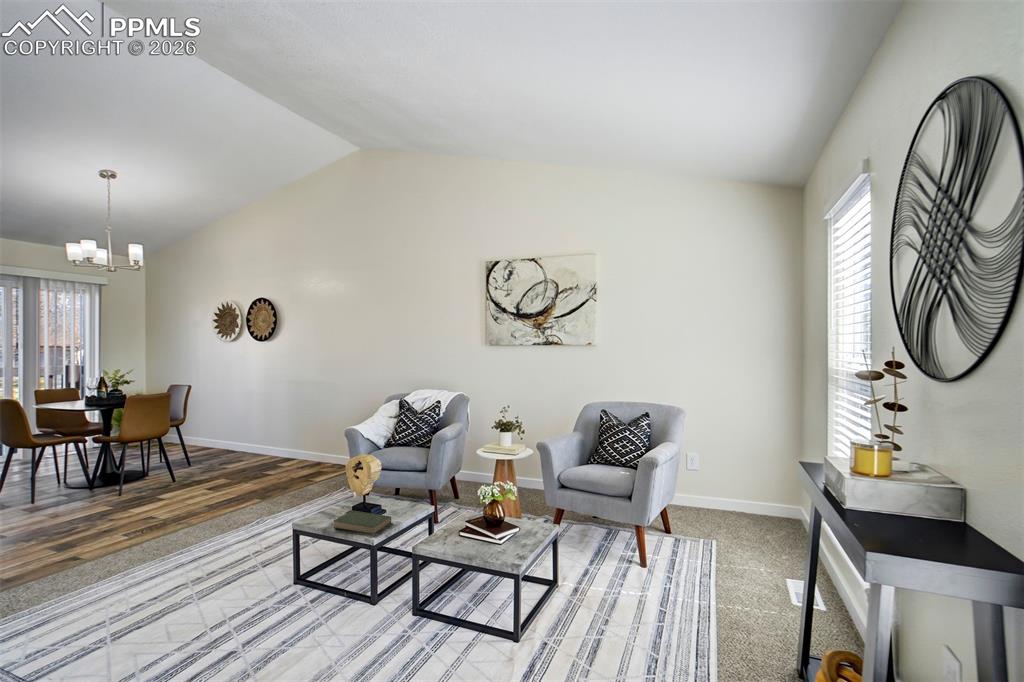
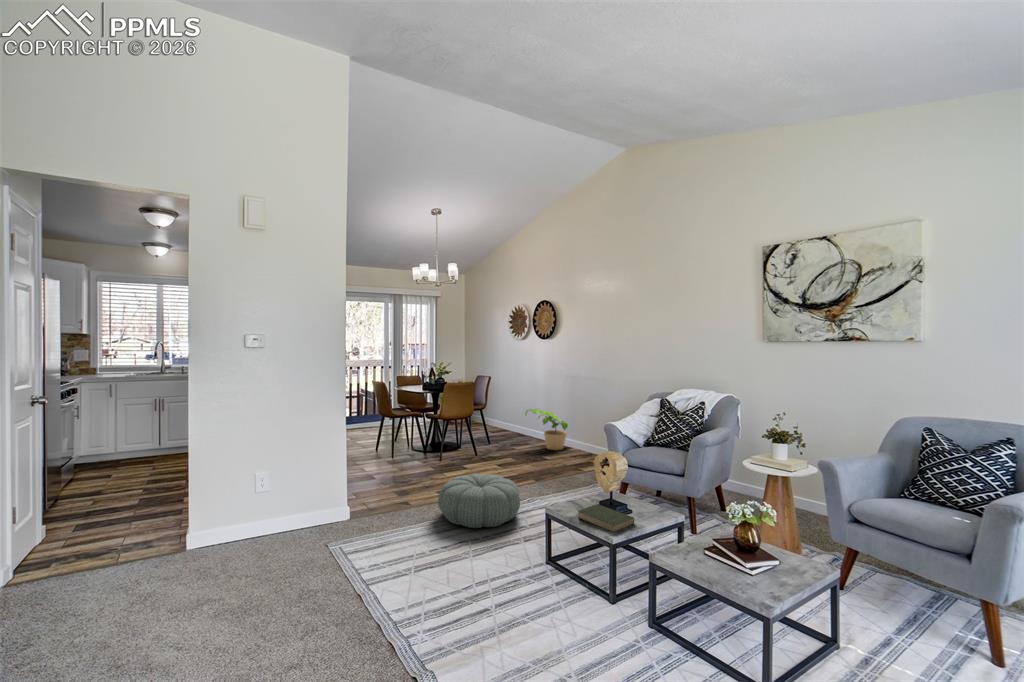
potted plant: none [239,420,293,465] -> present [526,409,568,450]
pouf: none [135,501,251,569] -> present [438,474,520,528]

